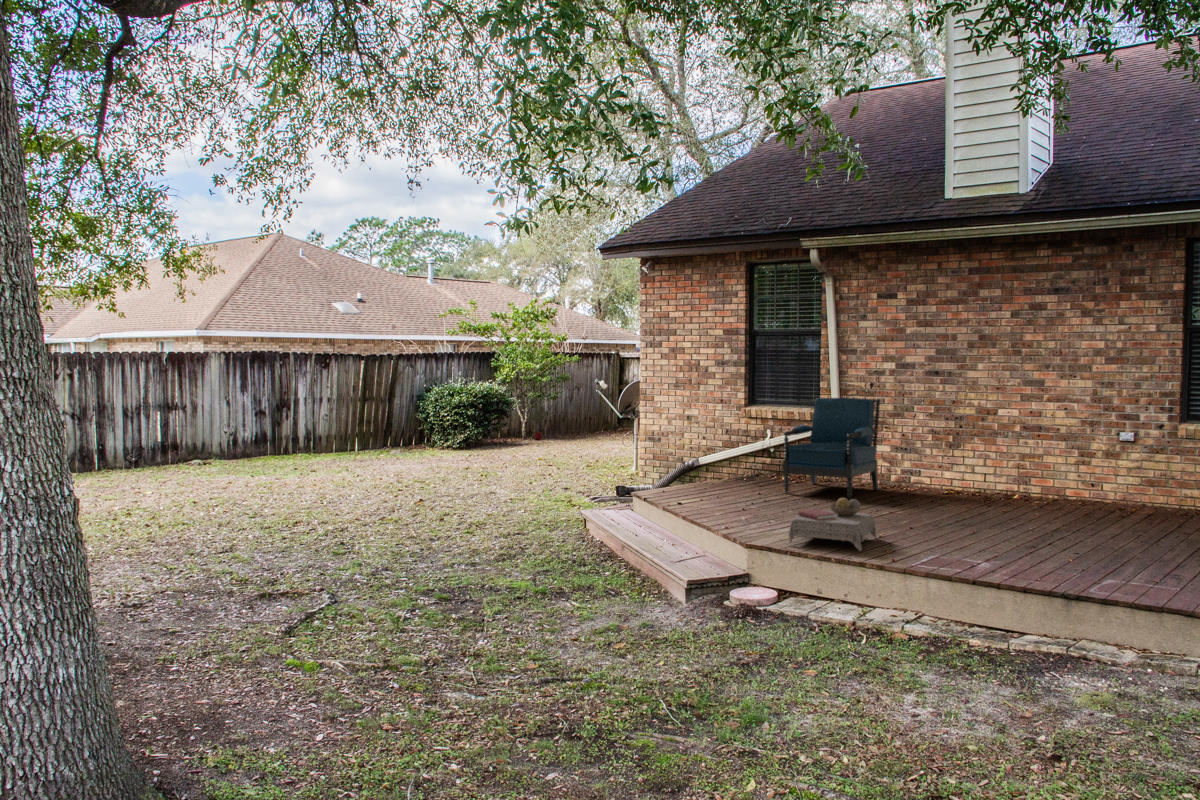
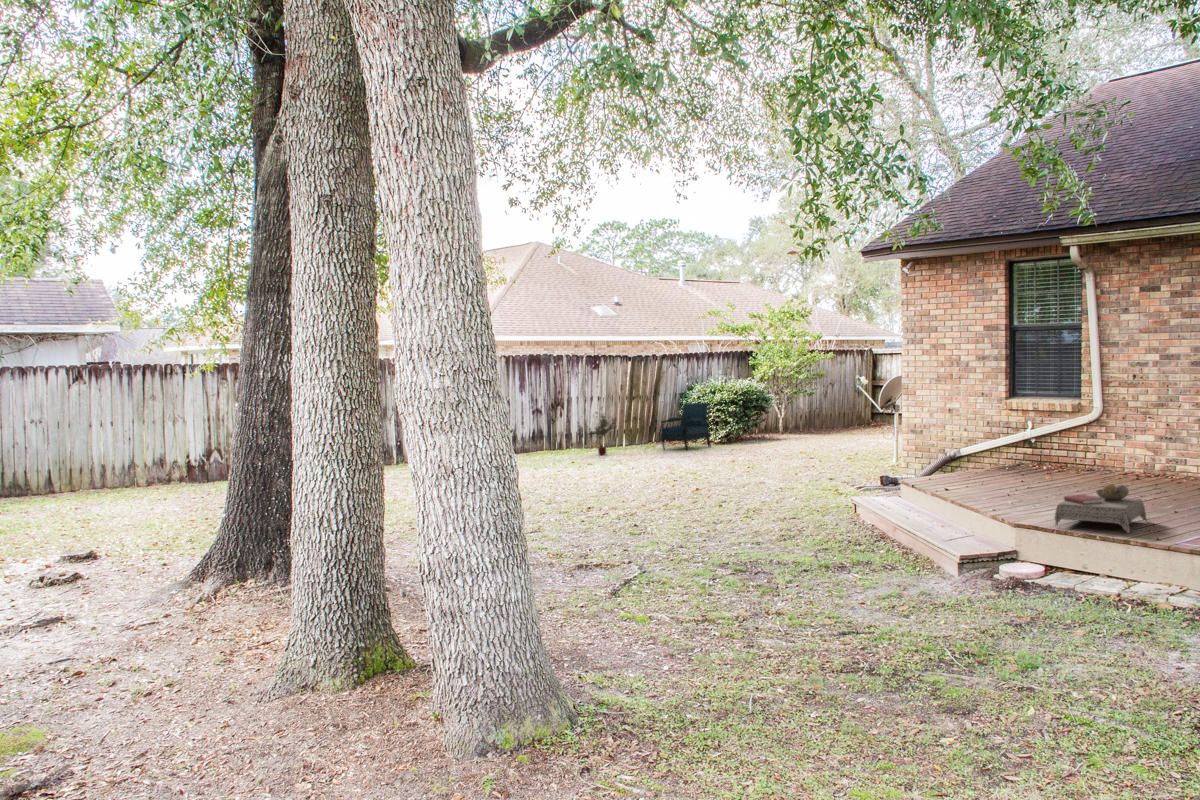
chair: present [783,398,881,499] -> present [661,403,711,450]
potted tree: present [524,400,553,440] -> present [585,415,616,455]

